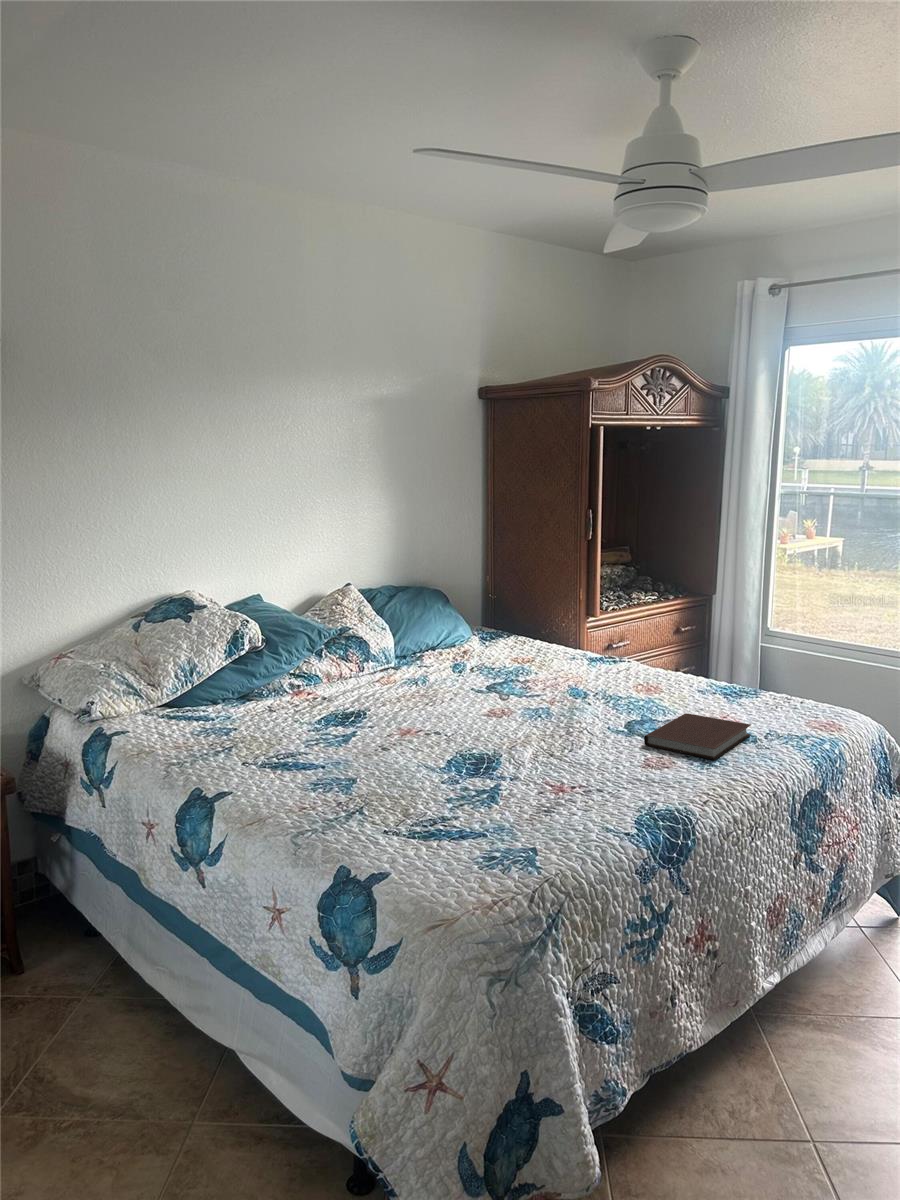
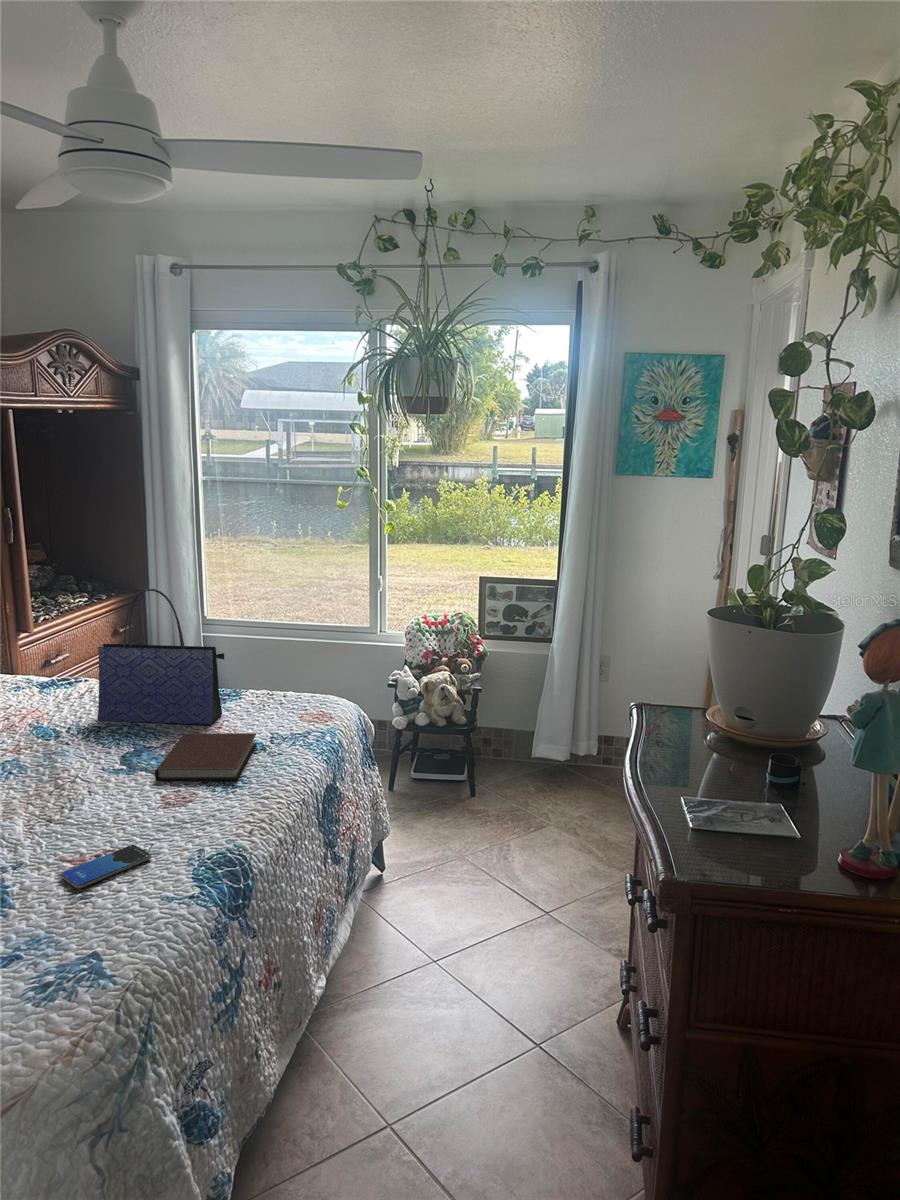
tote bag: none [623,578,736,712] -> present [98,589,224,724]
smartphone: none [538,785,610,805] -> present [60,845,152,889]

